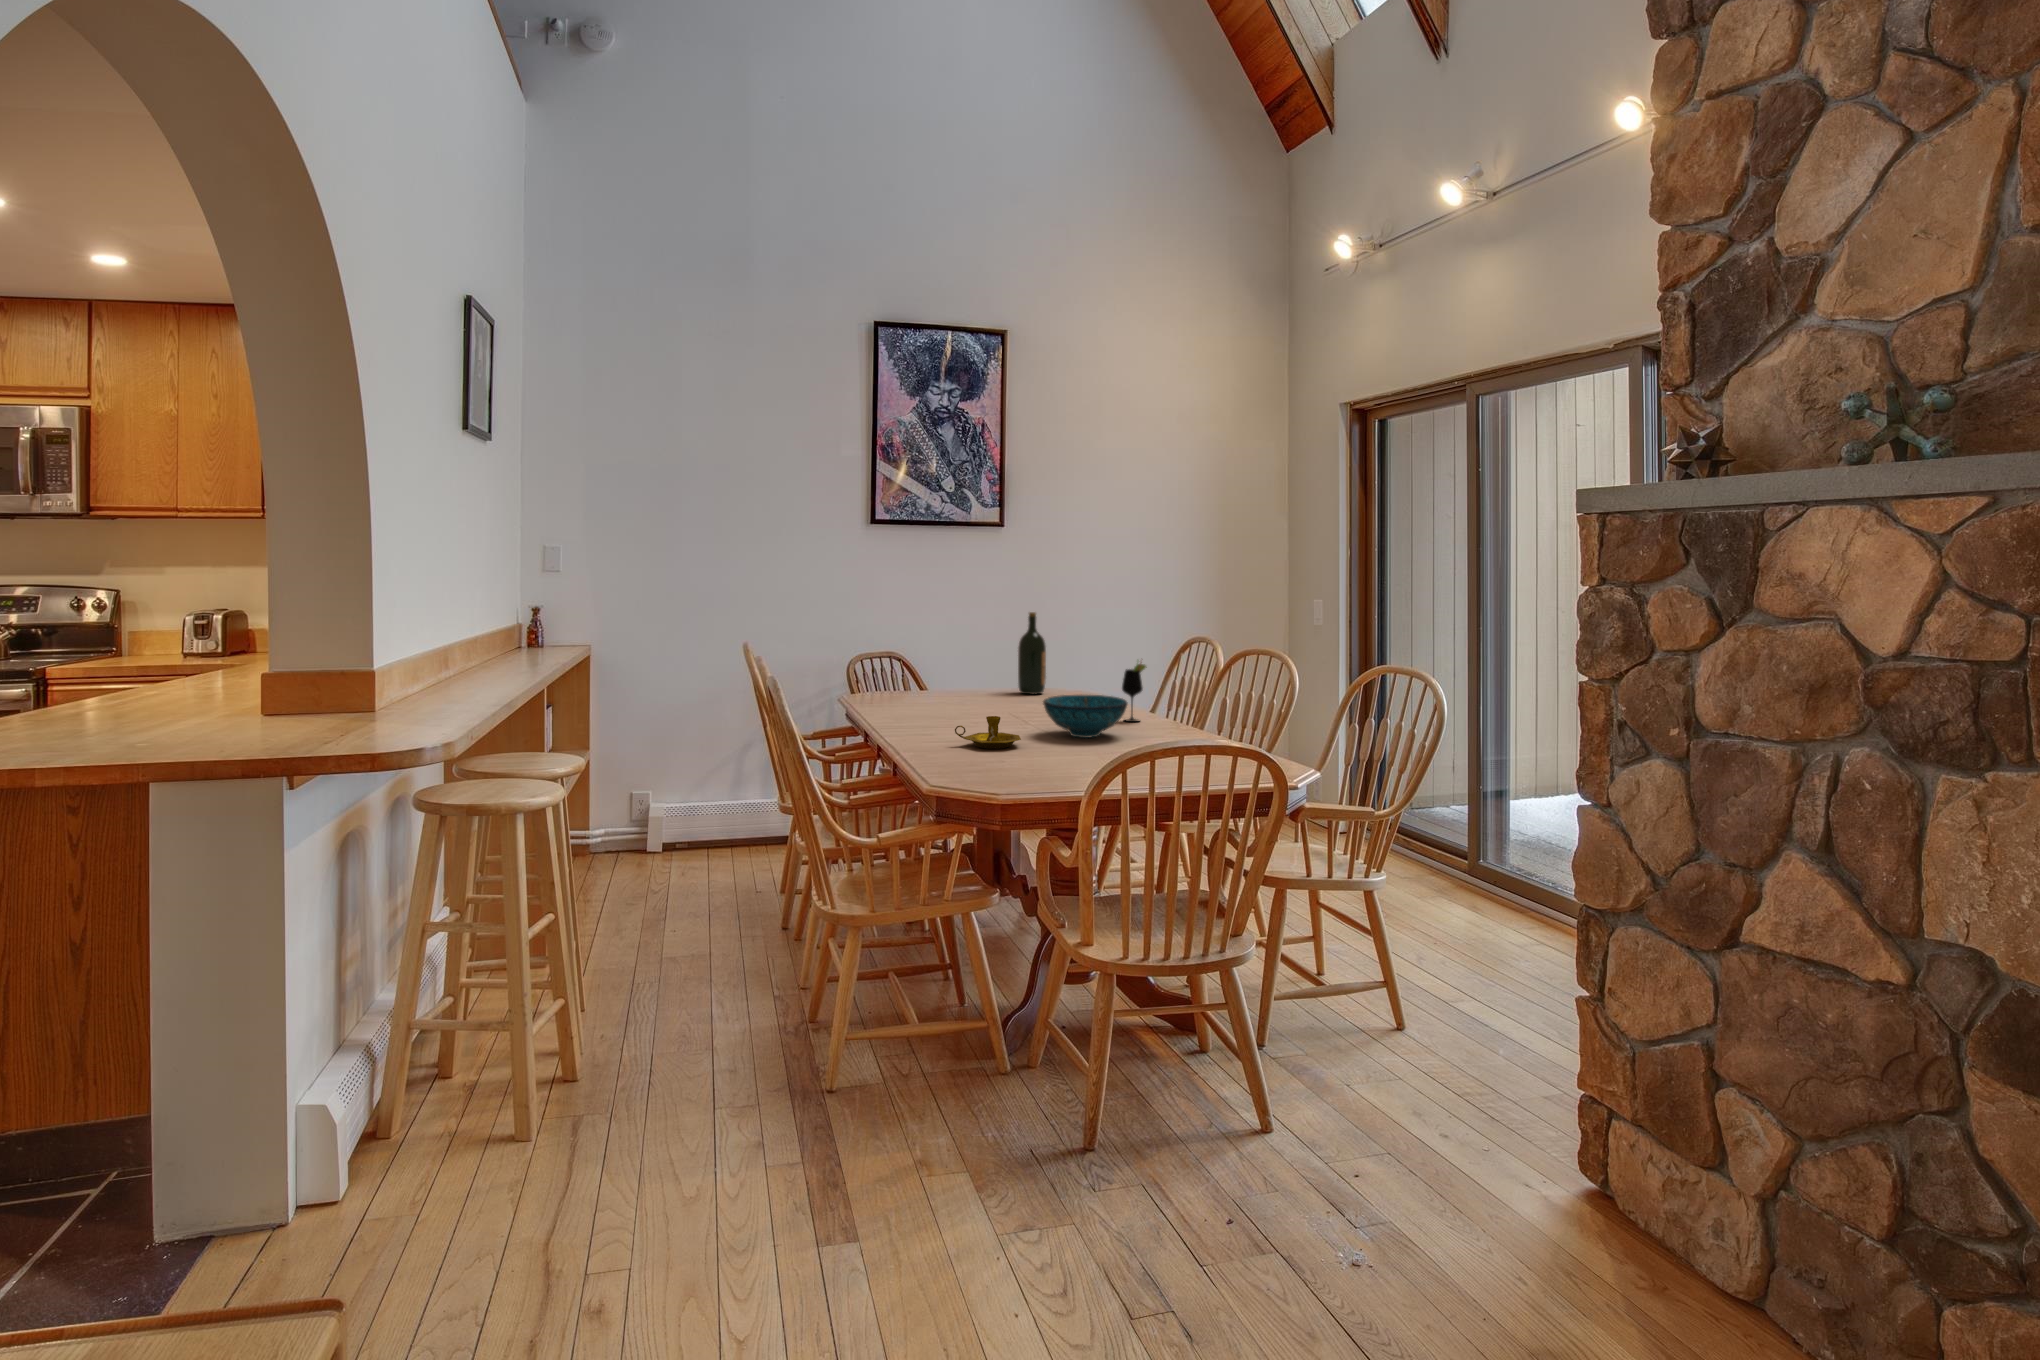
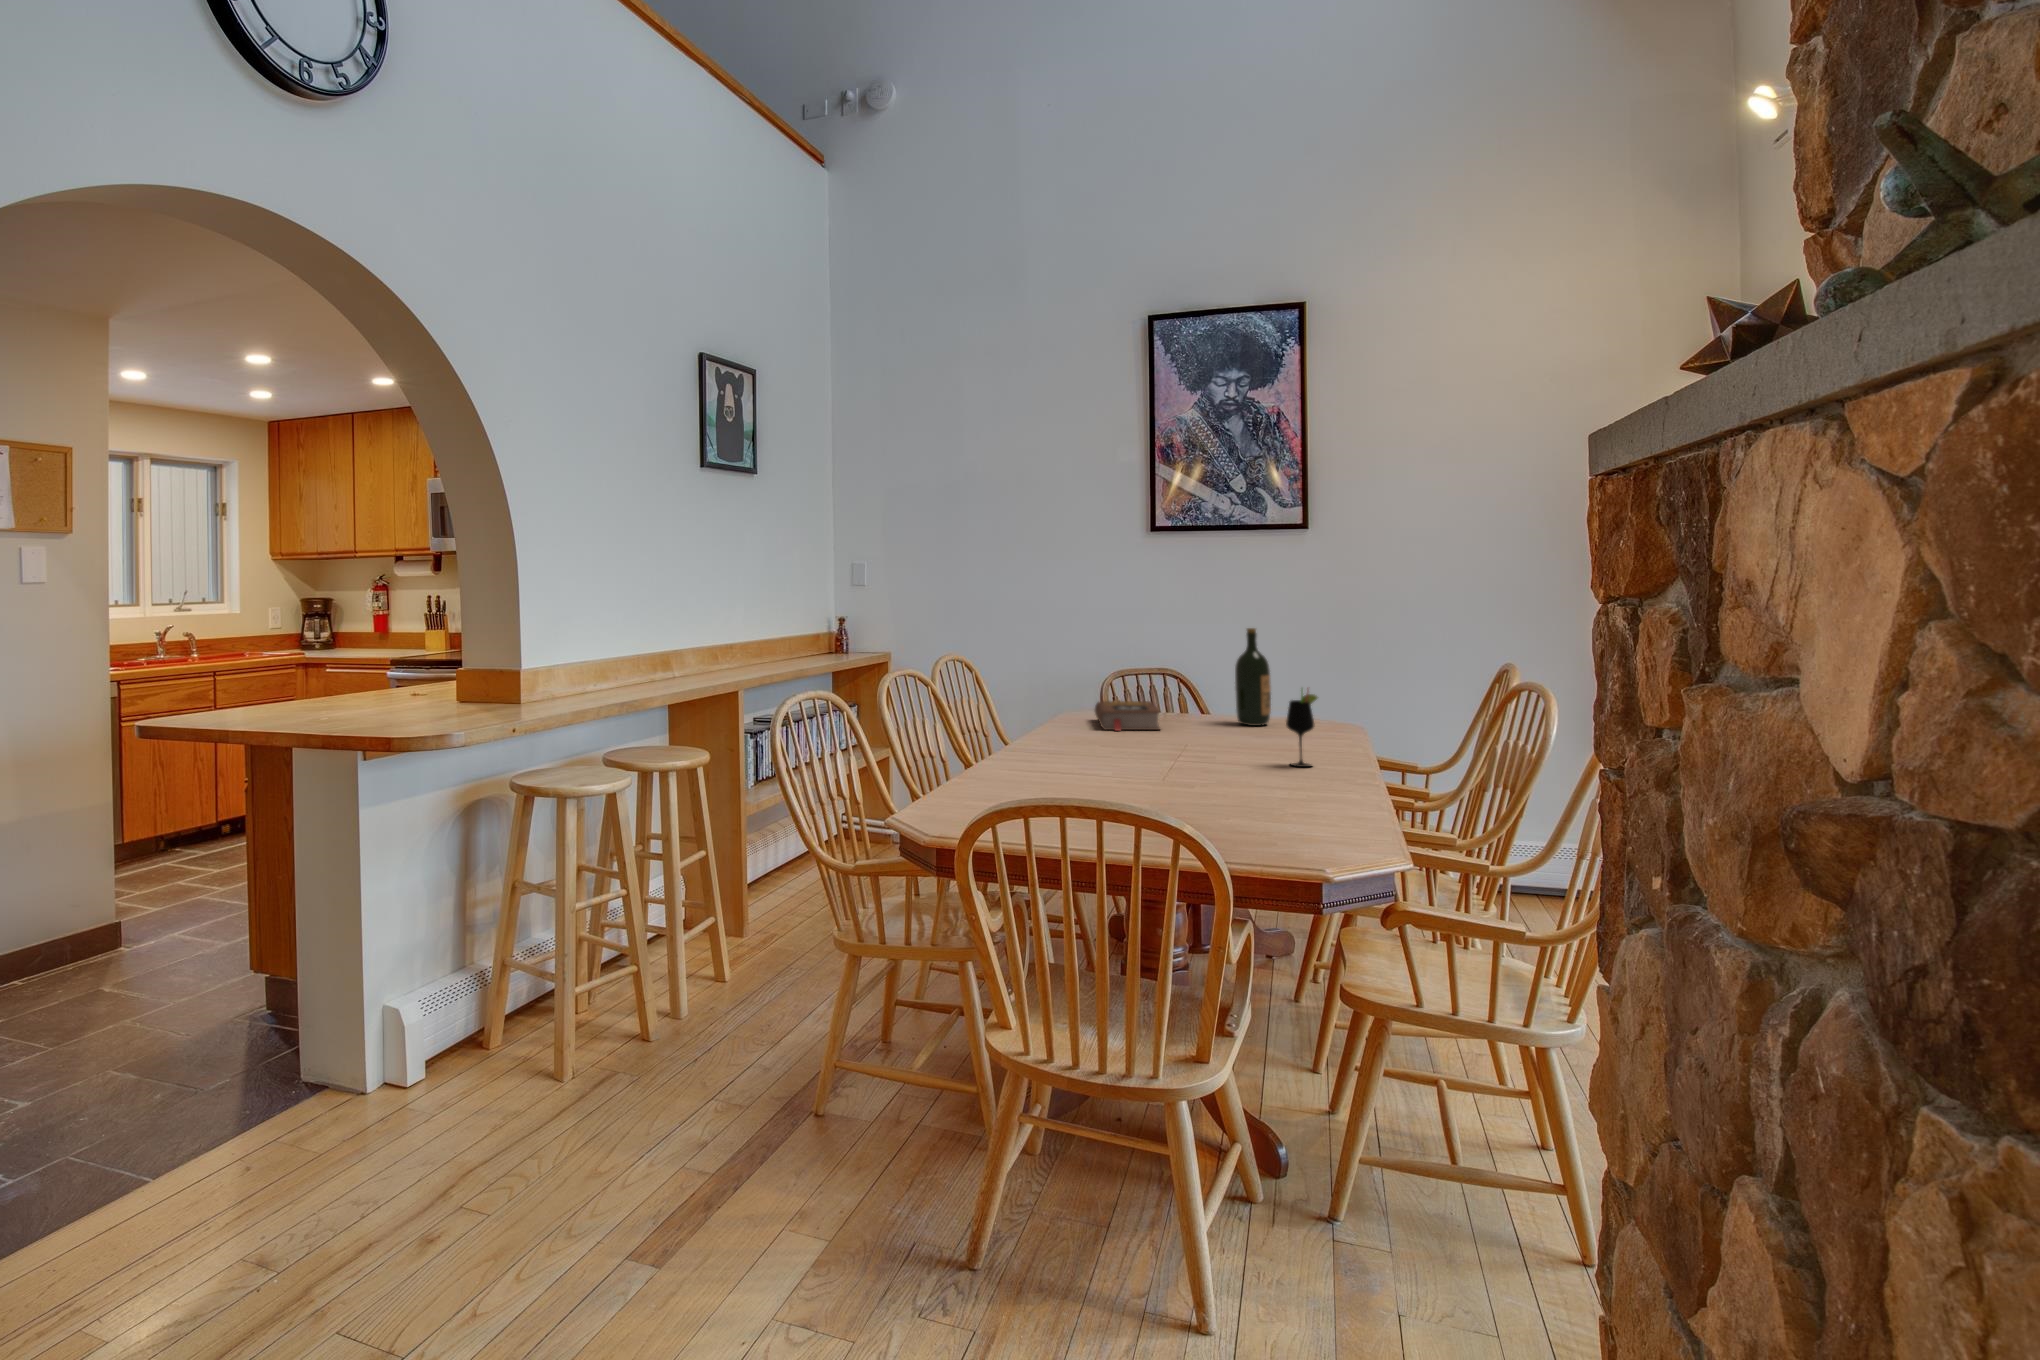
book: none [903,678,977,705] -> present [1095,701,1160,731]
decorative bowl: present [1043,695,1127,738] -> none [1141,727,1249,780]
candlestick: present [955,716,1021,749] -> none [1016,745,1093,783]

